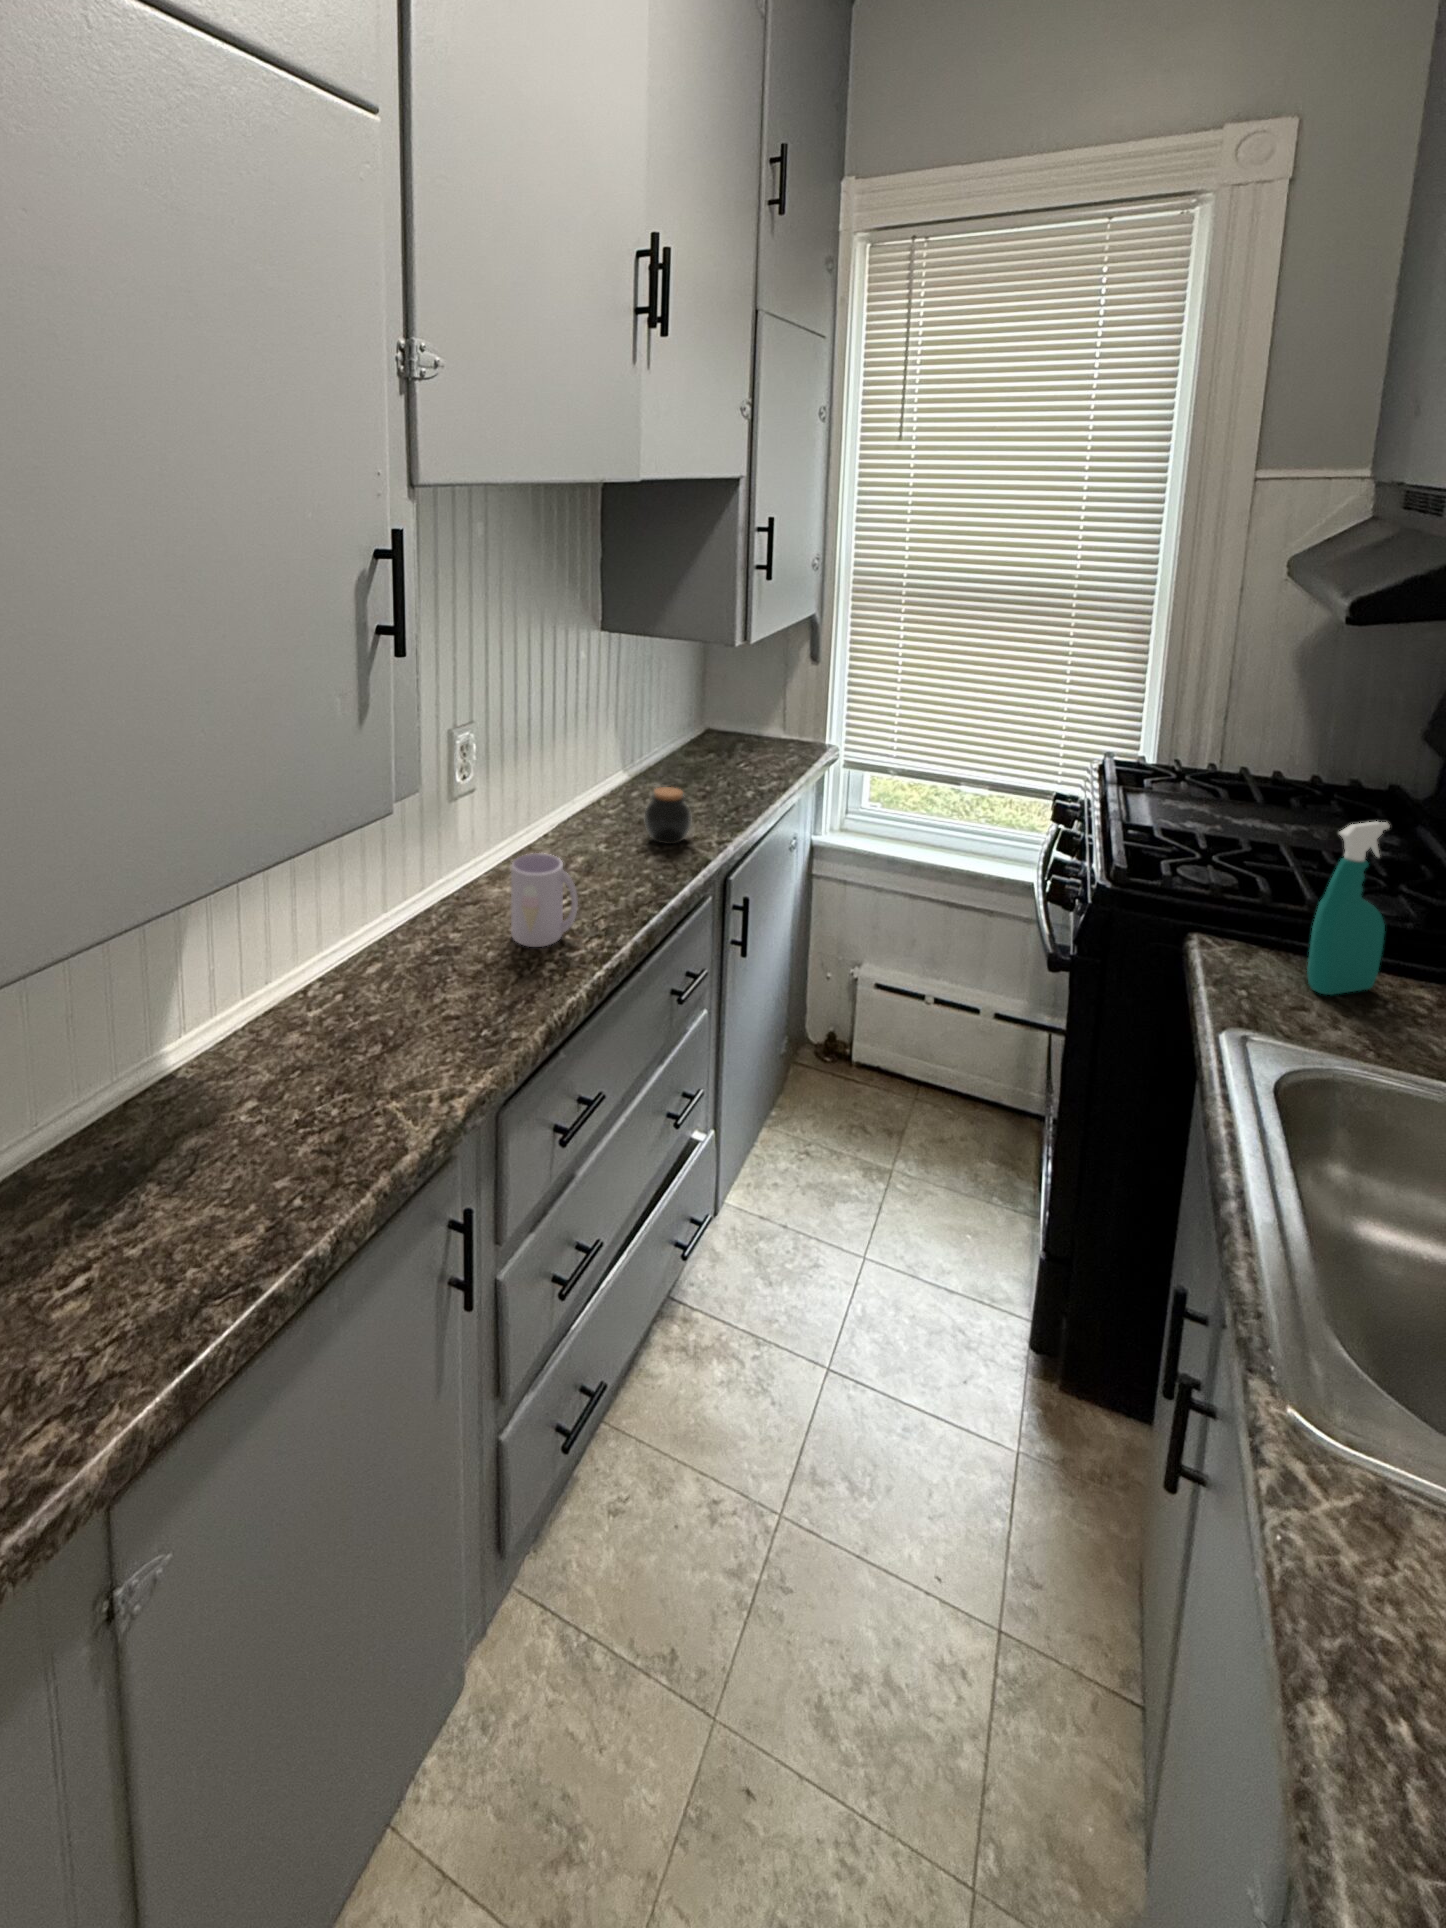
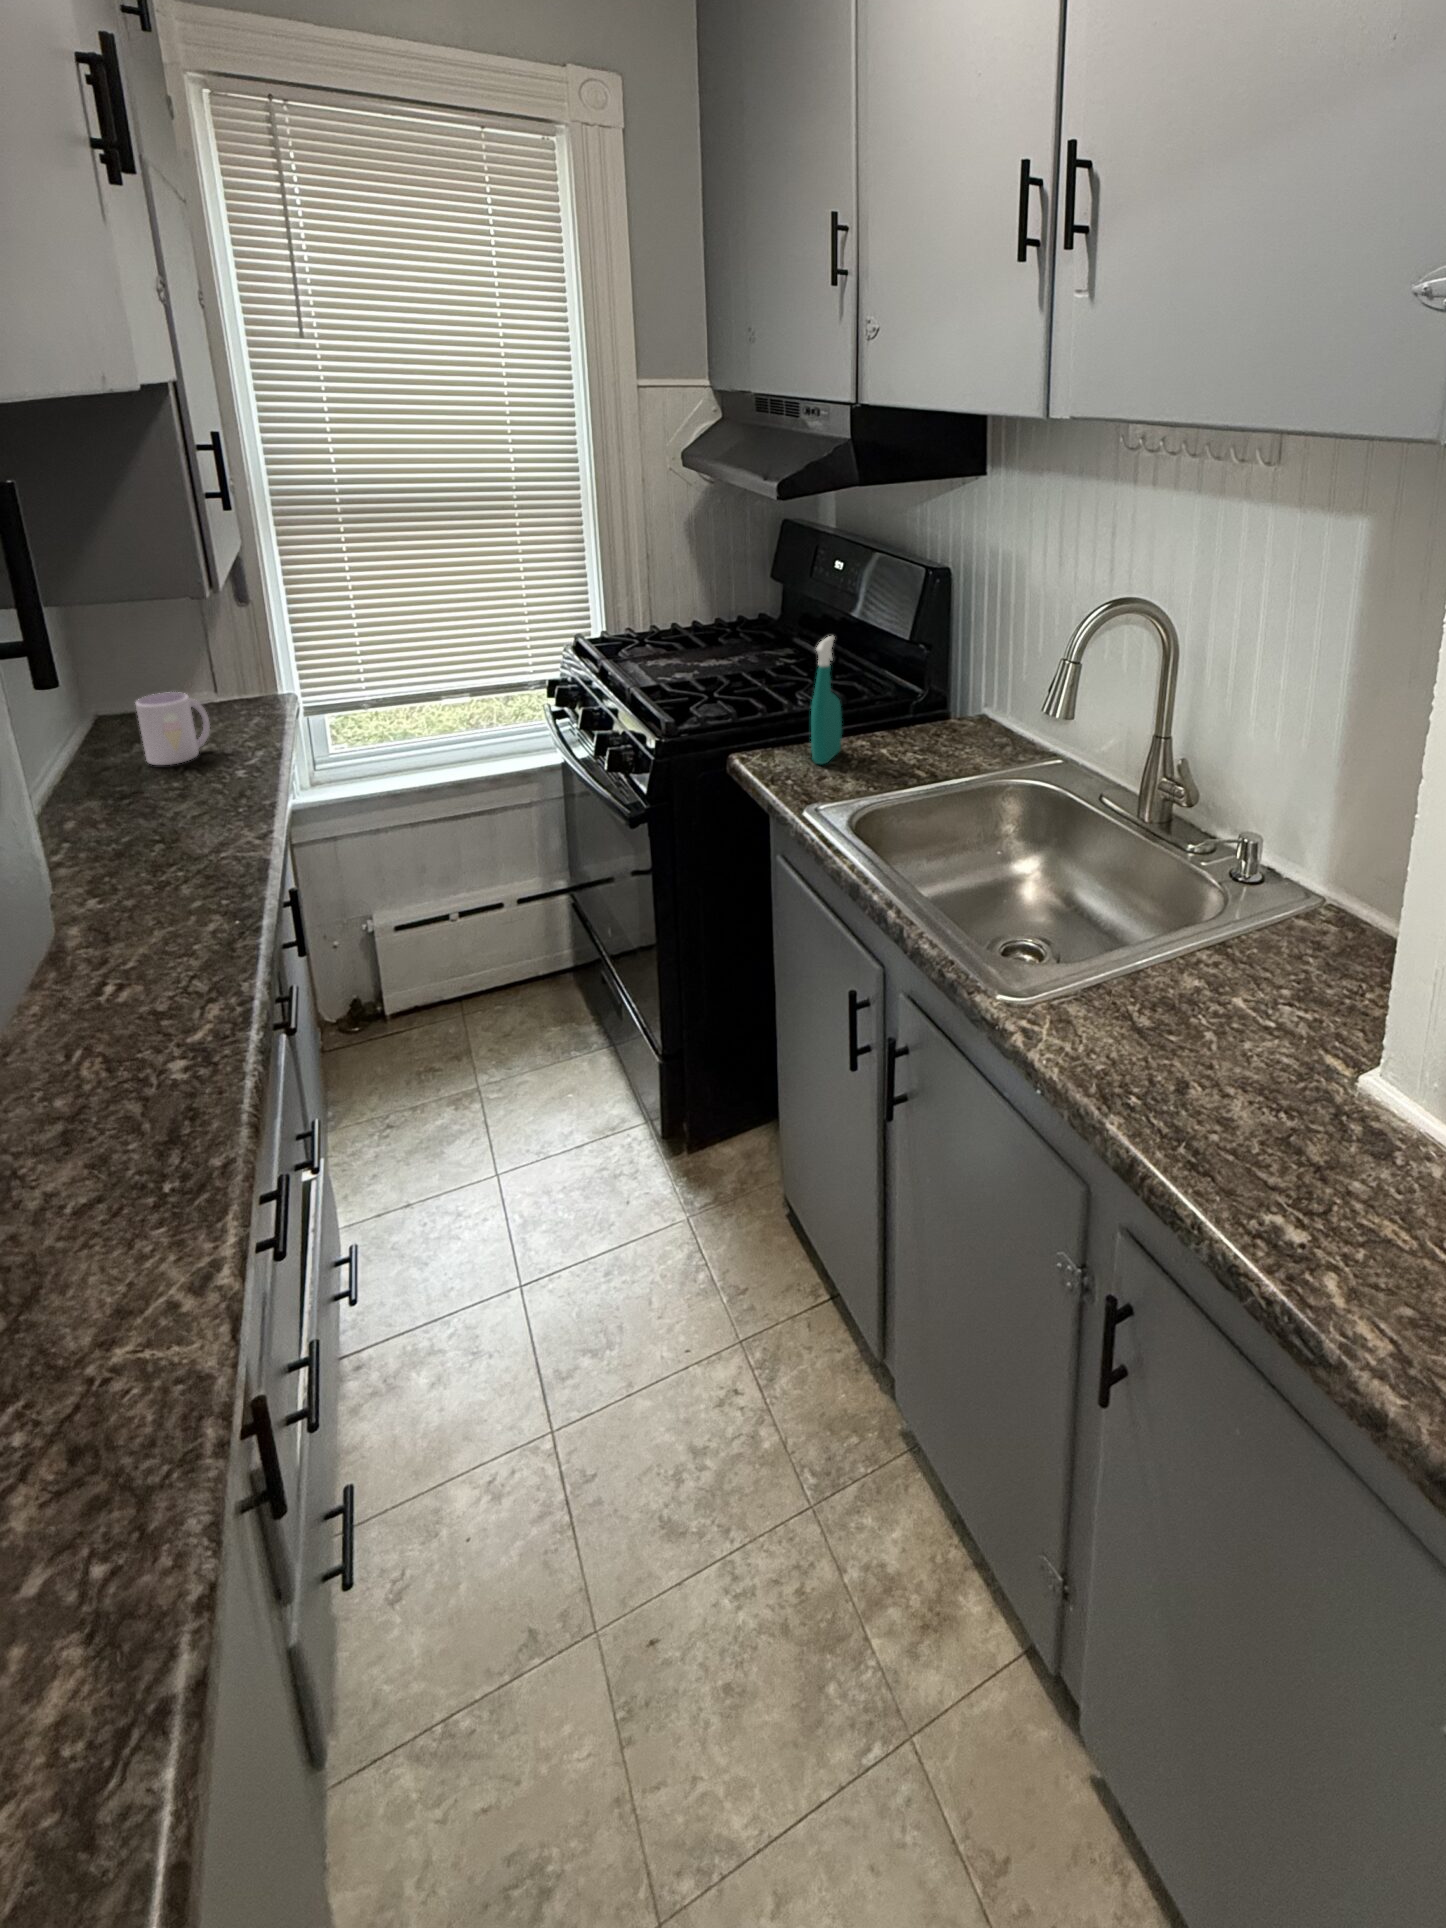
jar: present [645,787,691,844] -> none [140,788,217,864]
mug: present [511,853,578,947] -> present [136,692,210,765]

